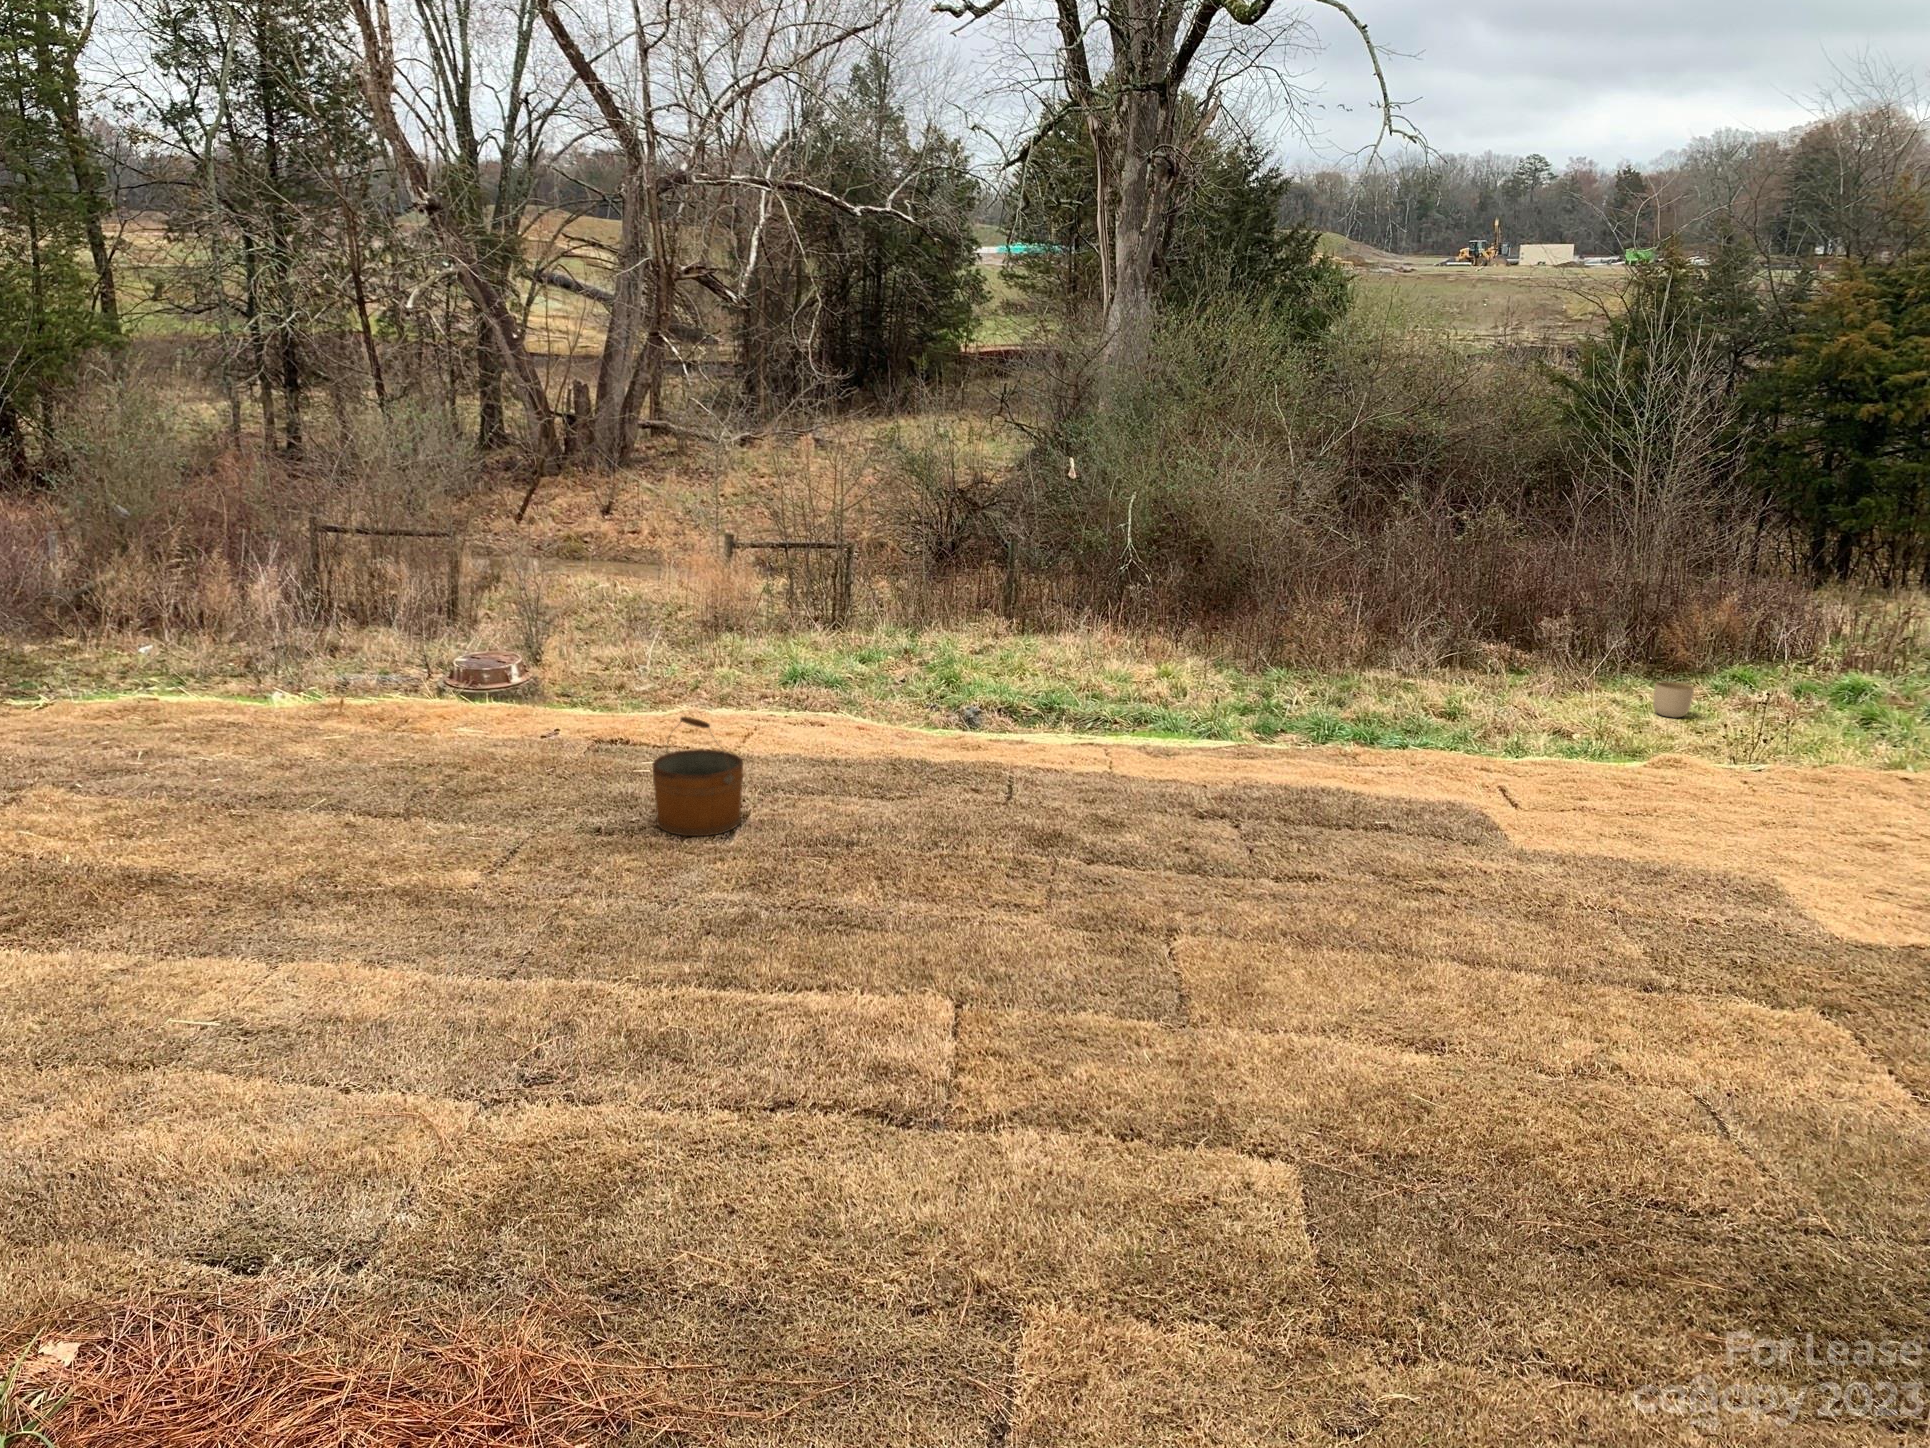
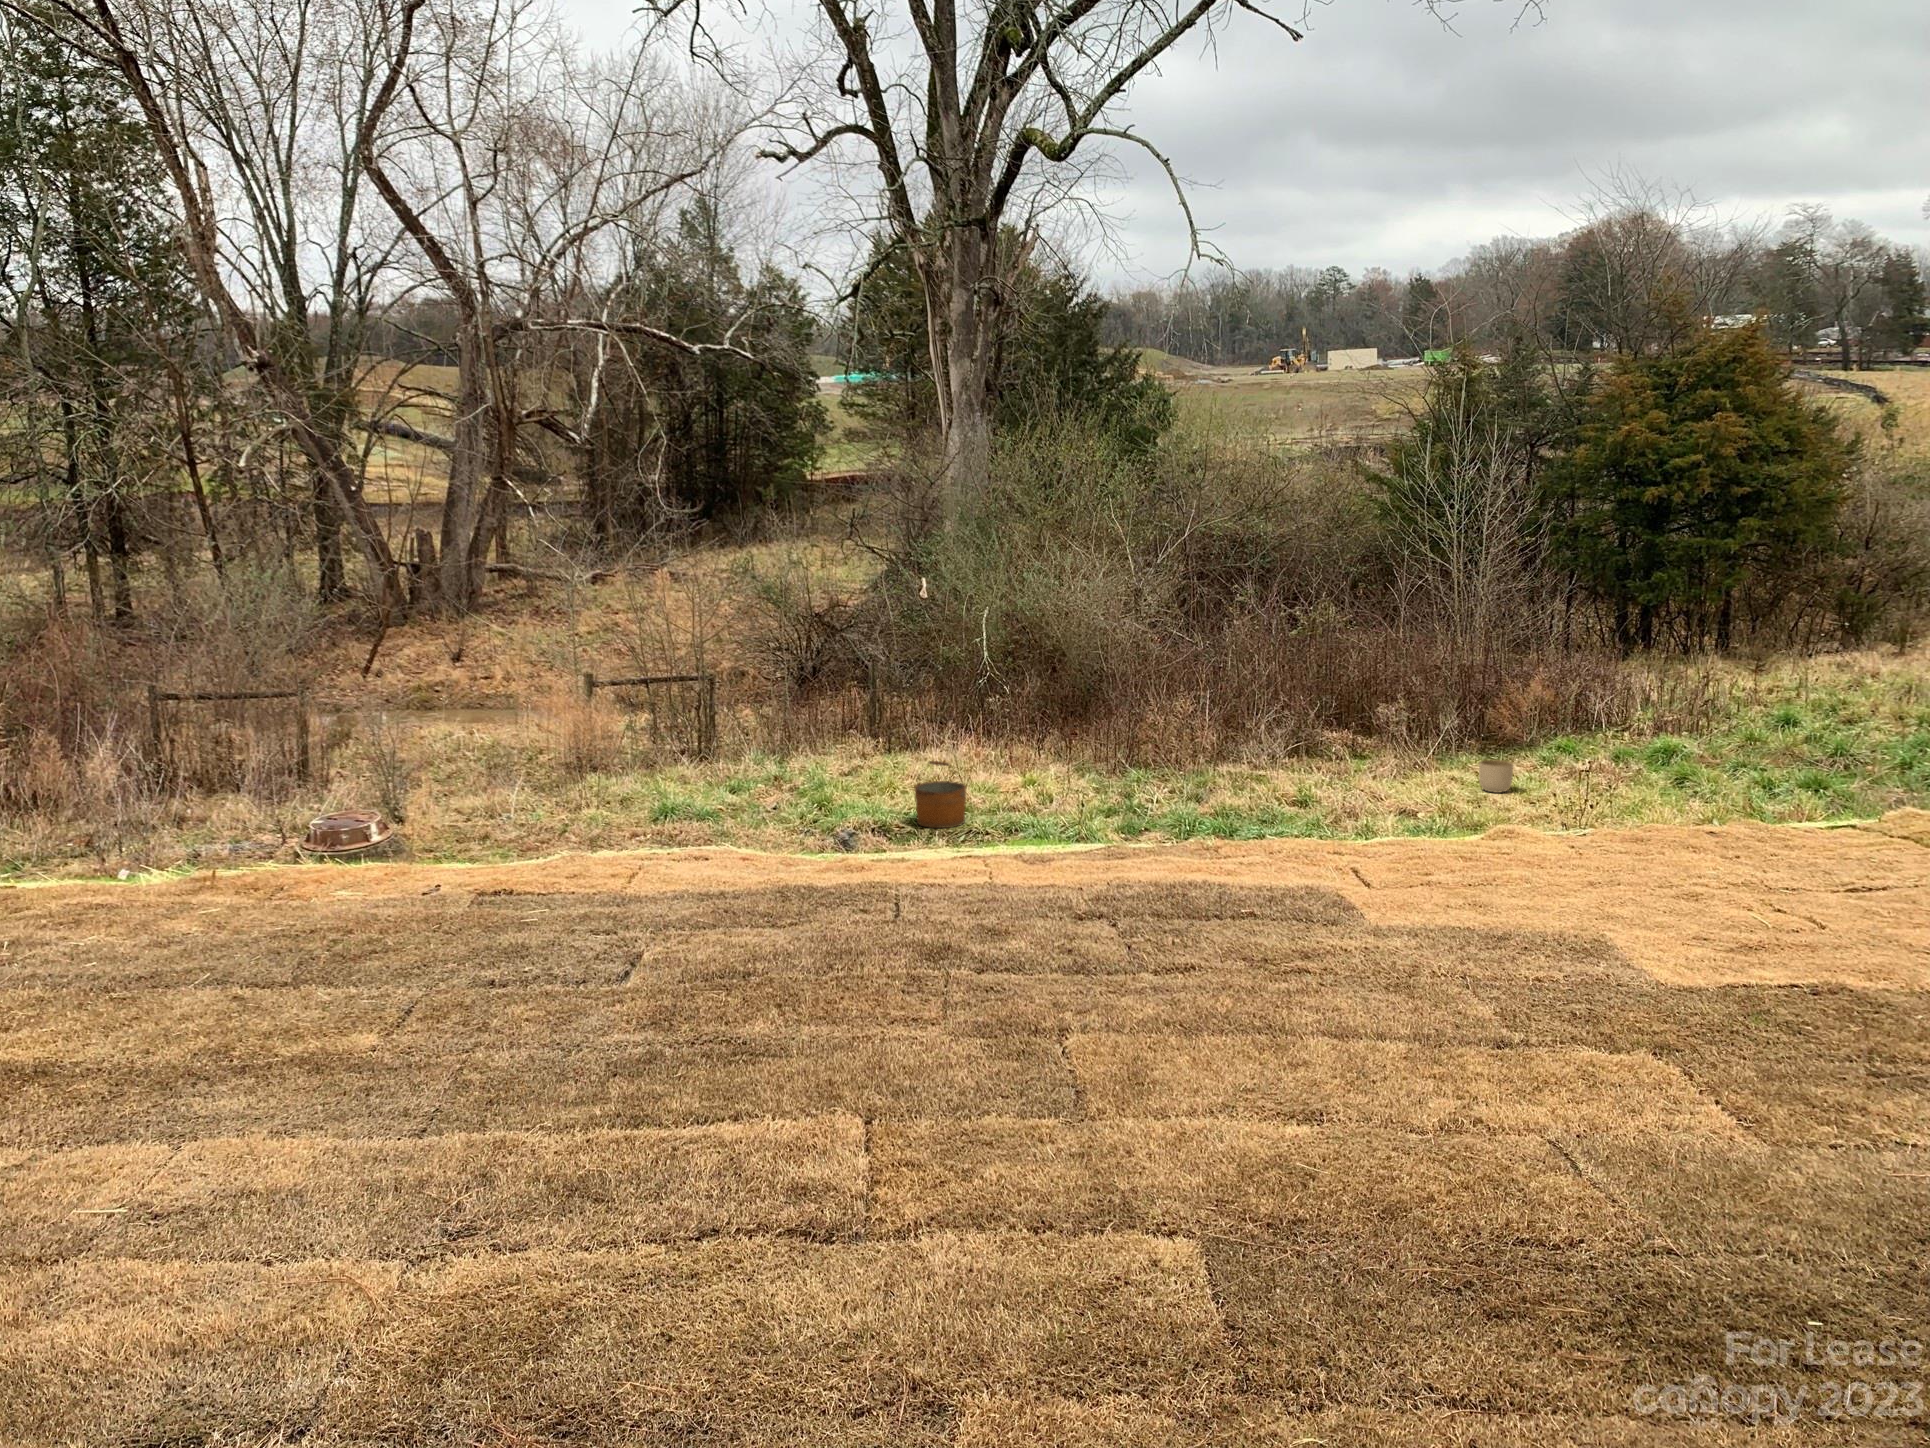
bucket: present [653,717,743,836] -> present [915,761,966,828]

